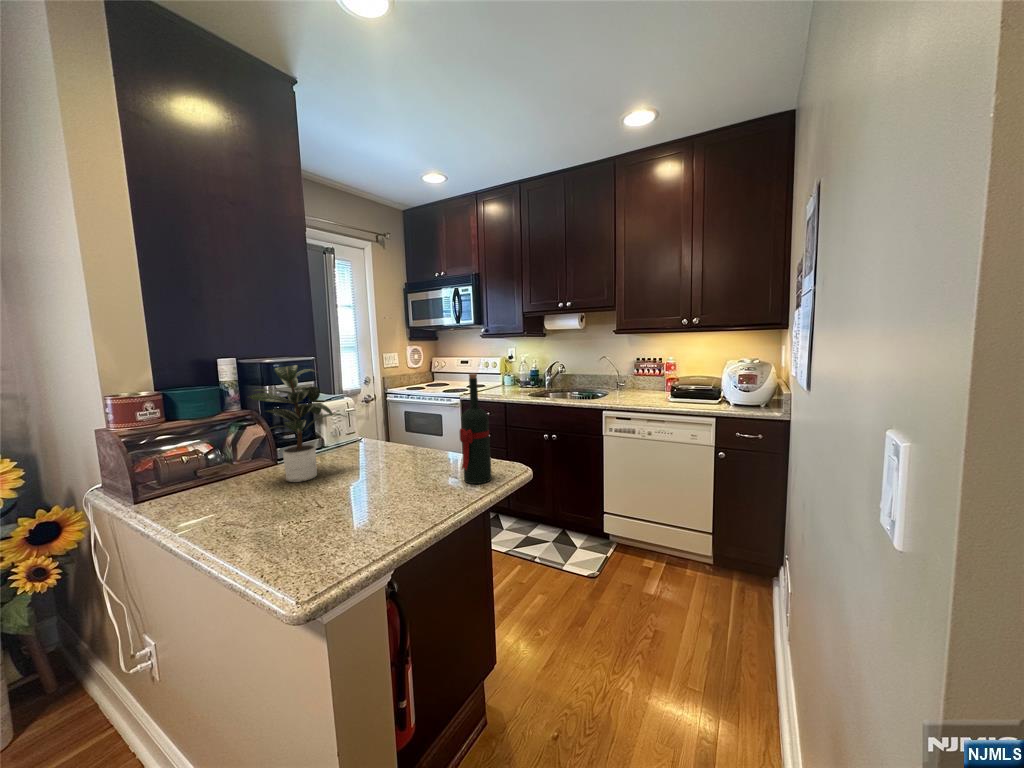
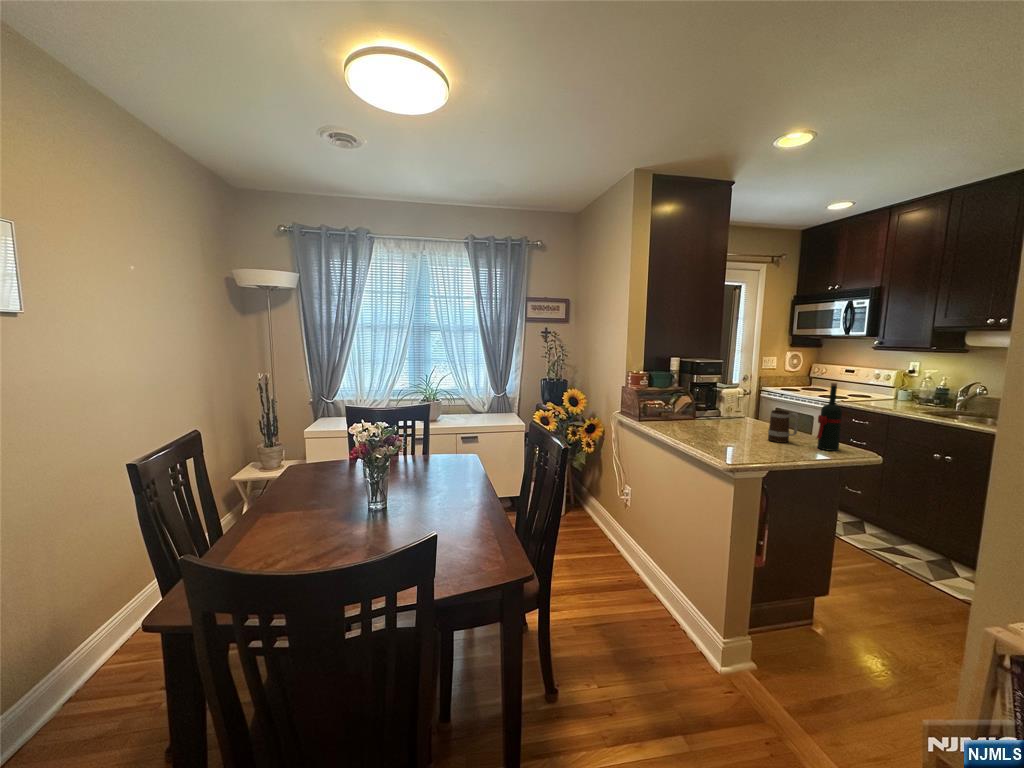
potted plant: present [250,365,346,482] -> none [685,367,750,429]
mug: none [391,429,434,487] -> present [768,410,799,443]

